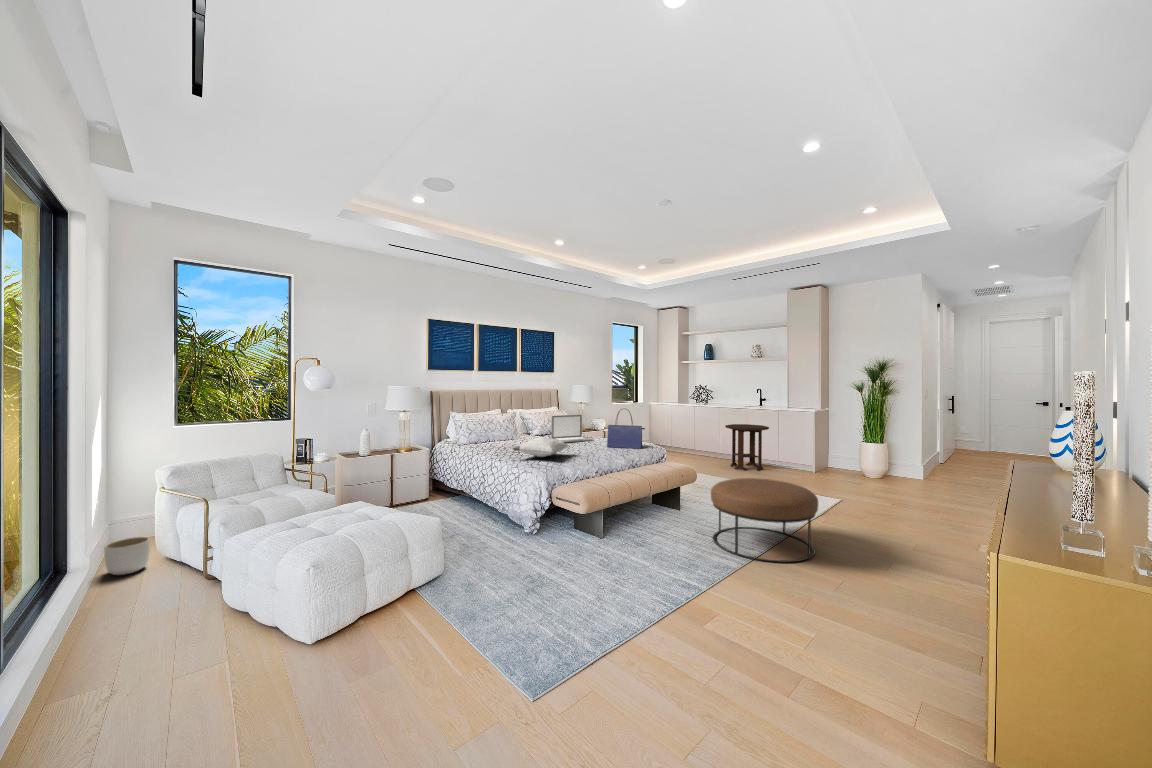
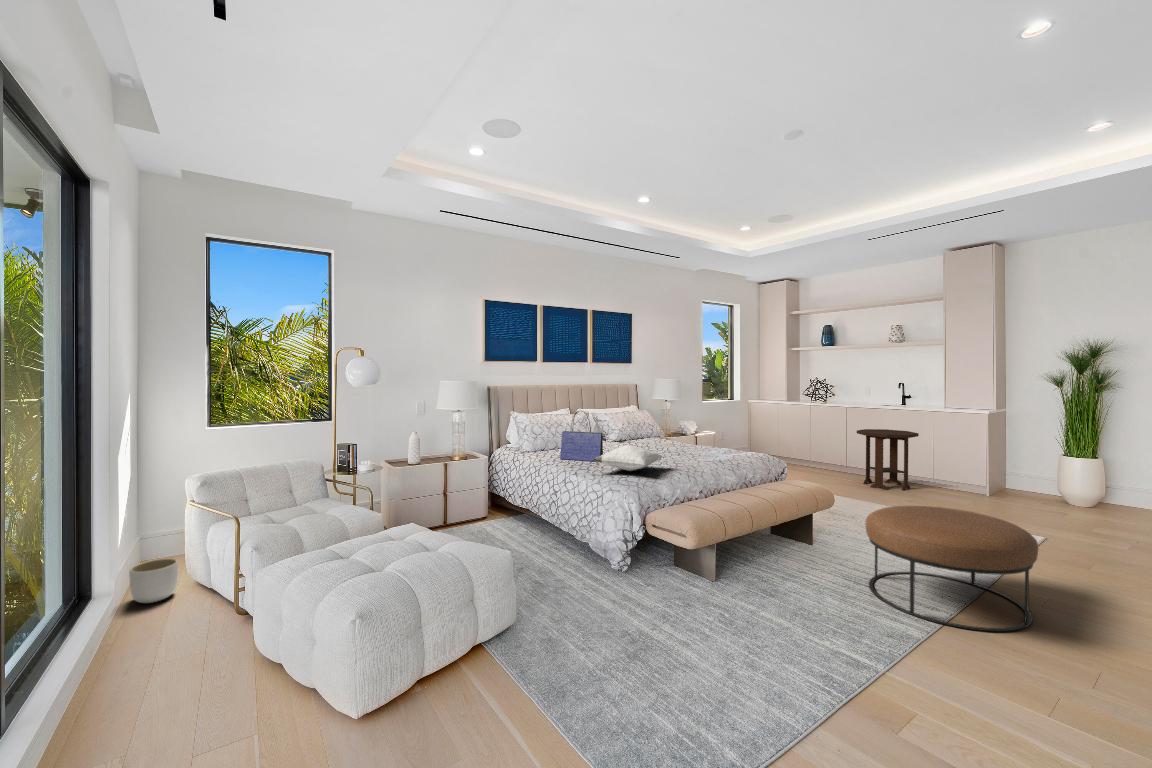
tote bag: present [607,409,645,449] -> present [560,411,605,461]
laptop: present [552,415,593,443] -> none [636,417,689,452]

